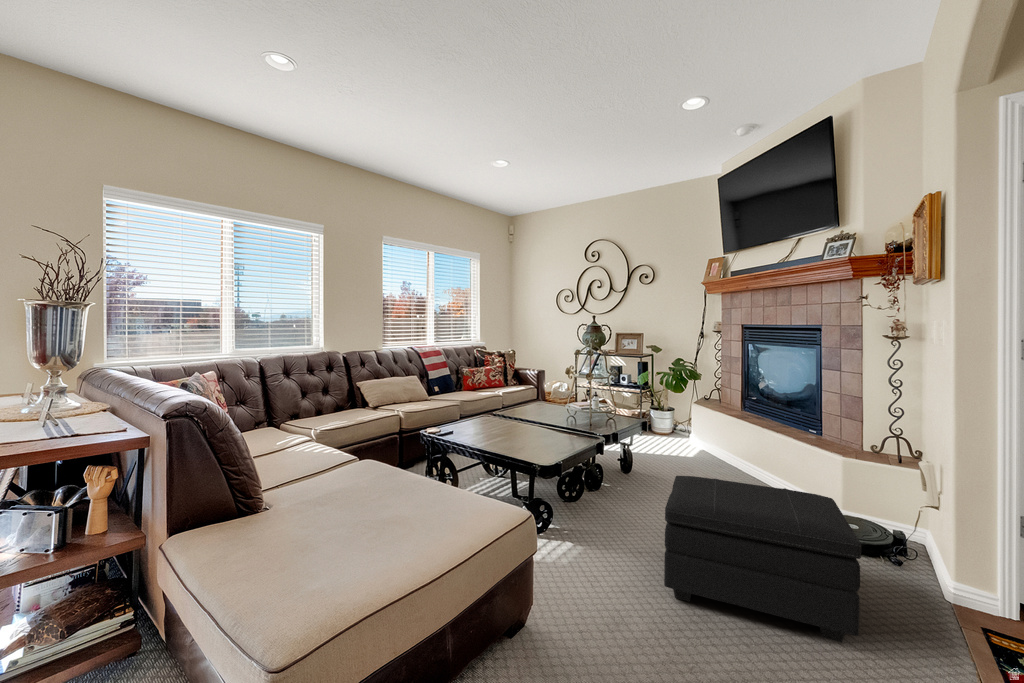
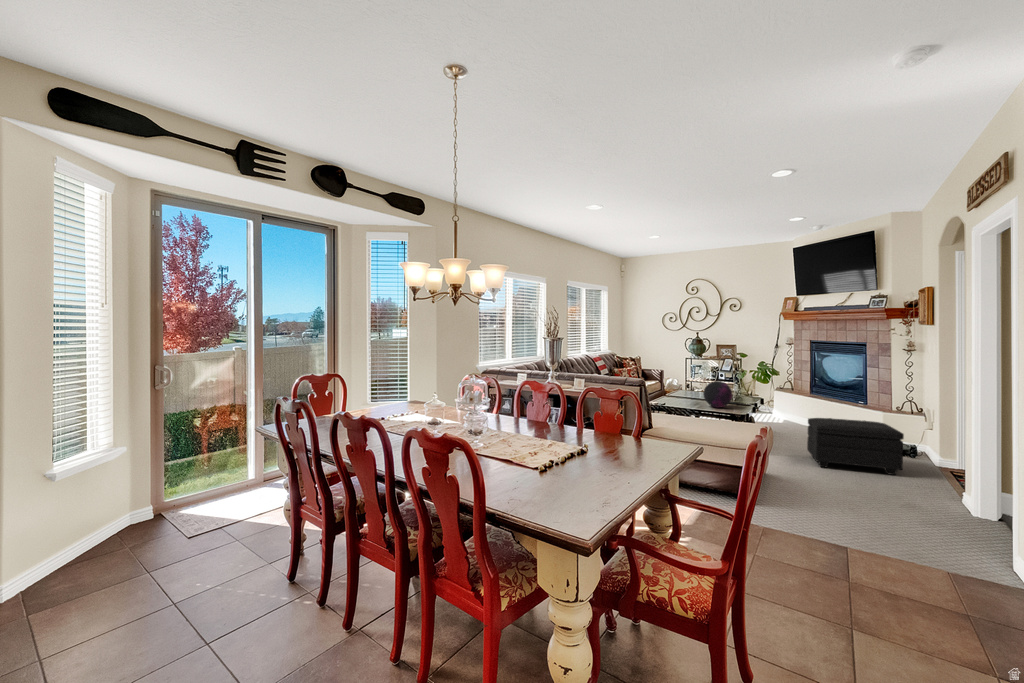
decorative orb: none [507,395,556,444] -> present [703,381,732,408]

